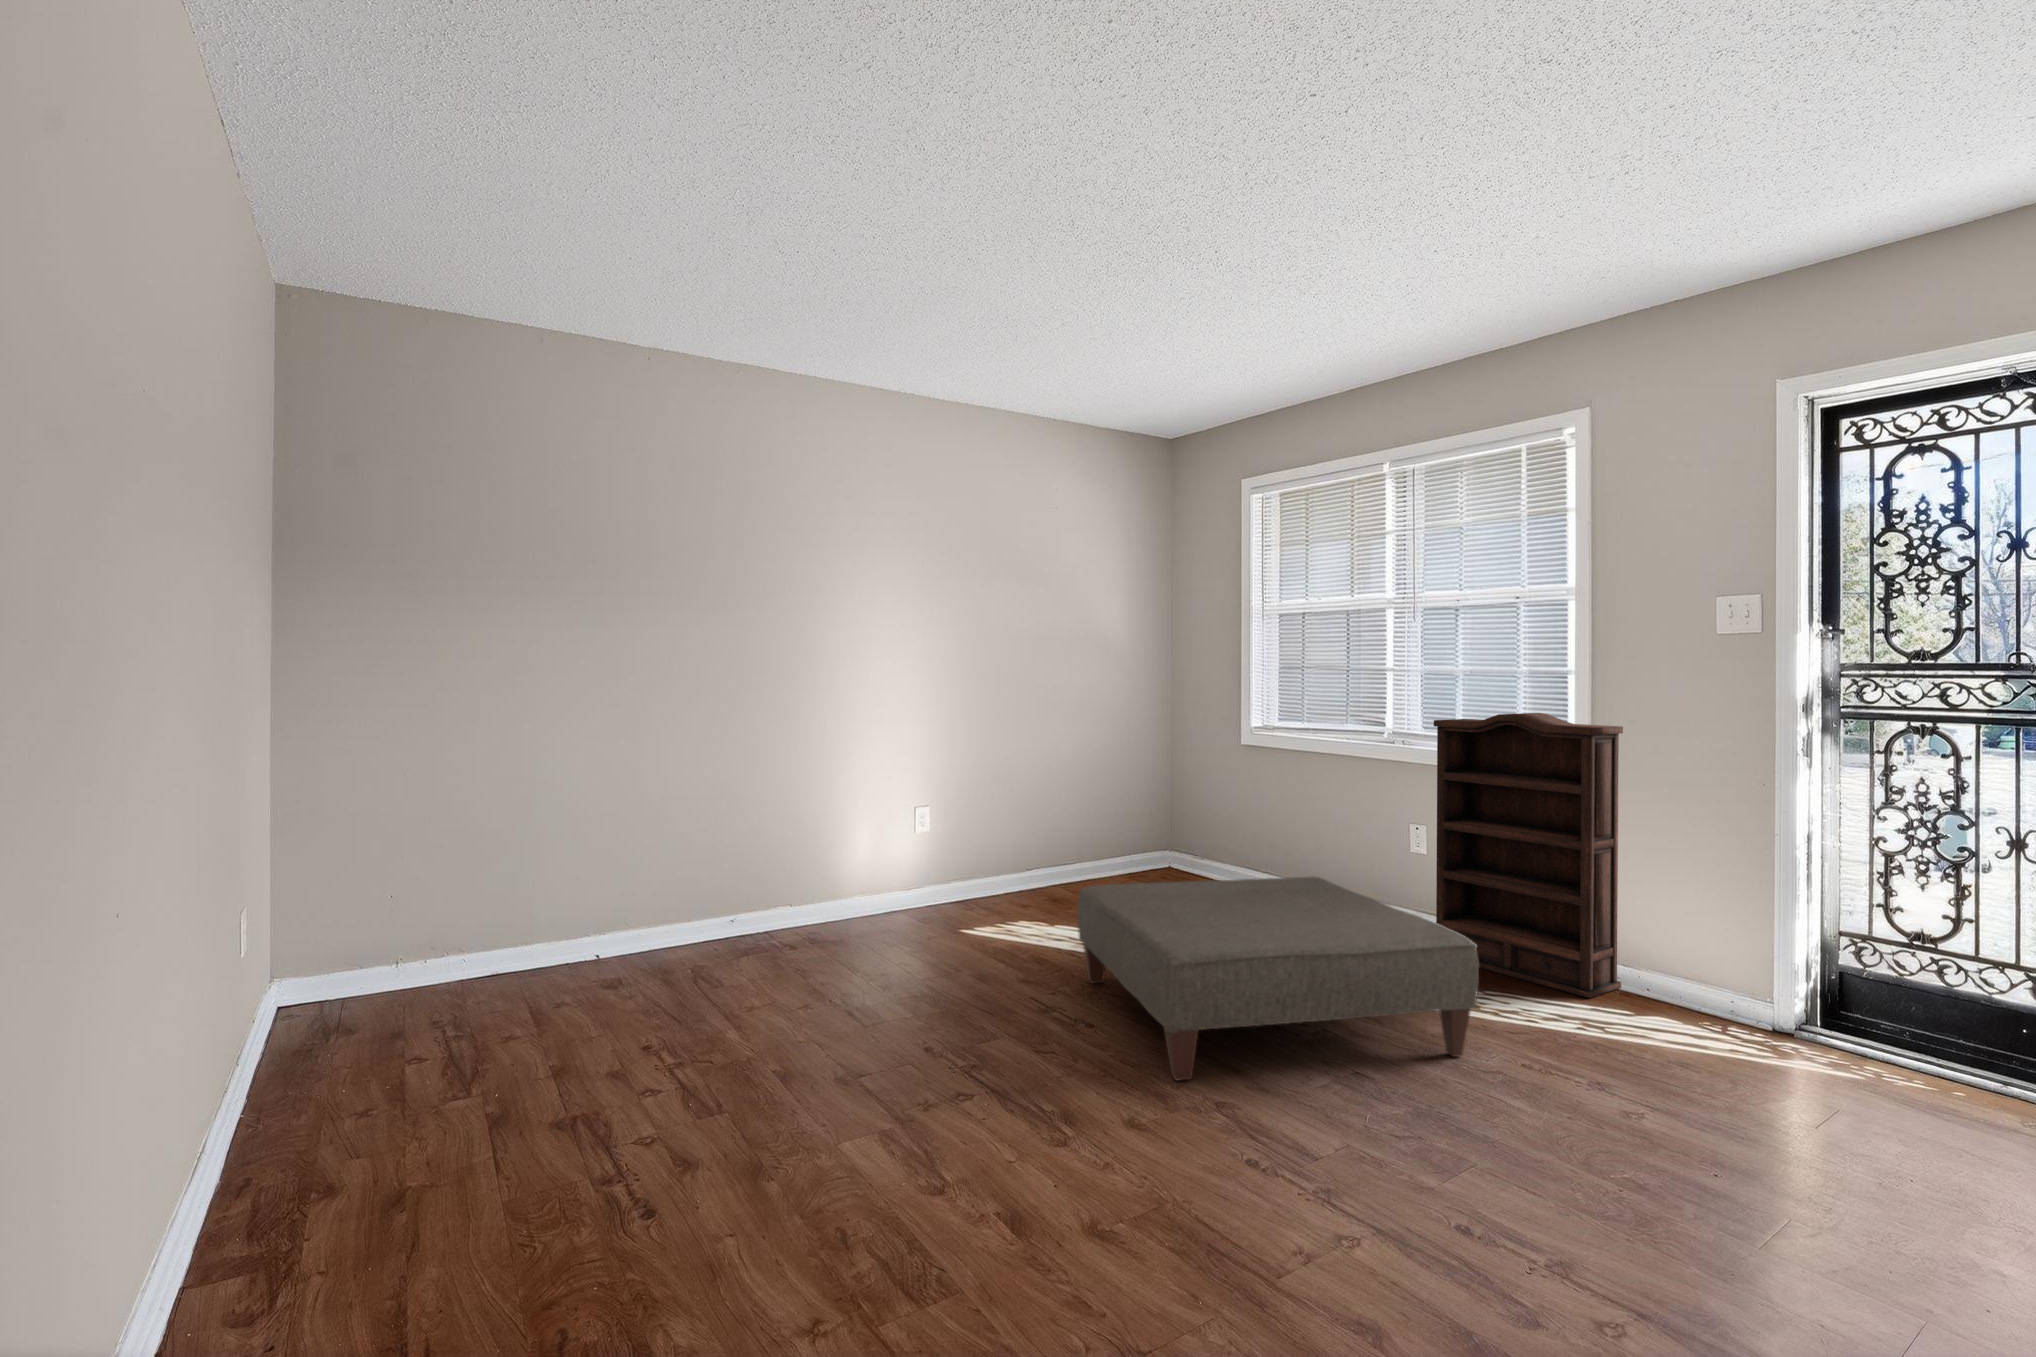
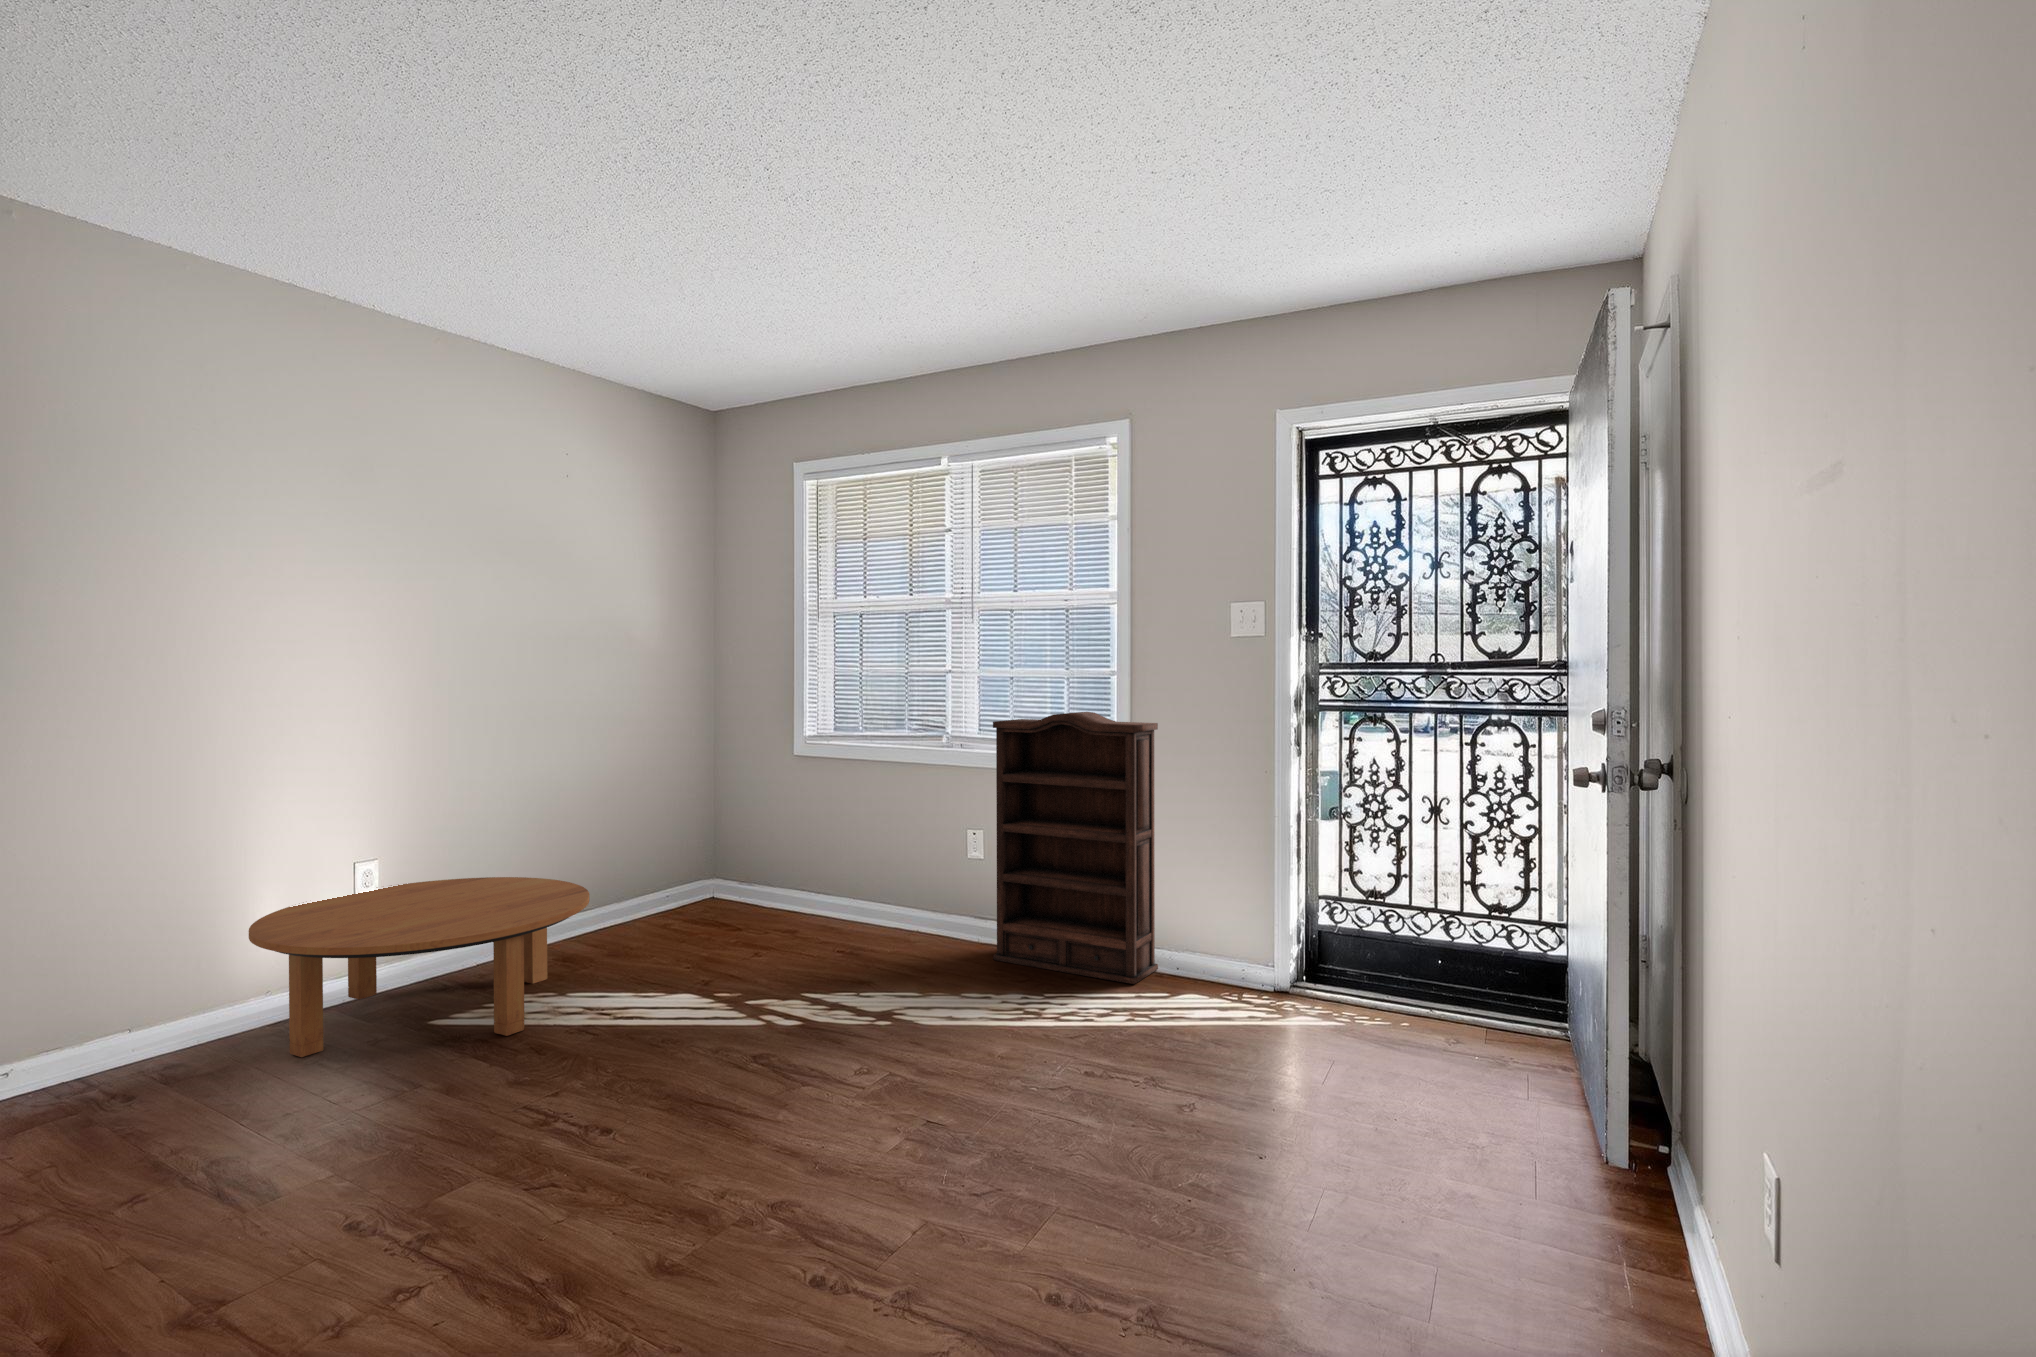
coffee table: none [840,832,1068,957] -> present [249,877,590,1057]
ottoman: present [1077,877,1479,1080] -> none [605,894,1047,1160]

